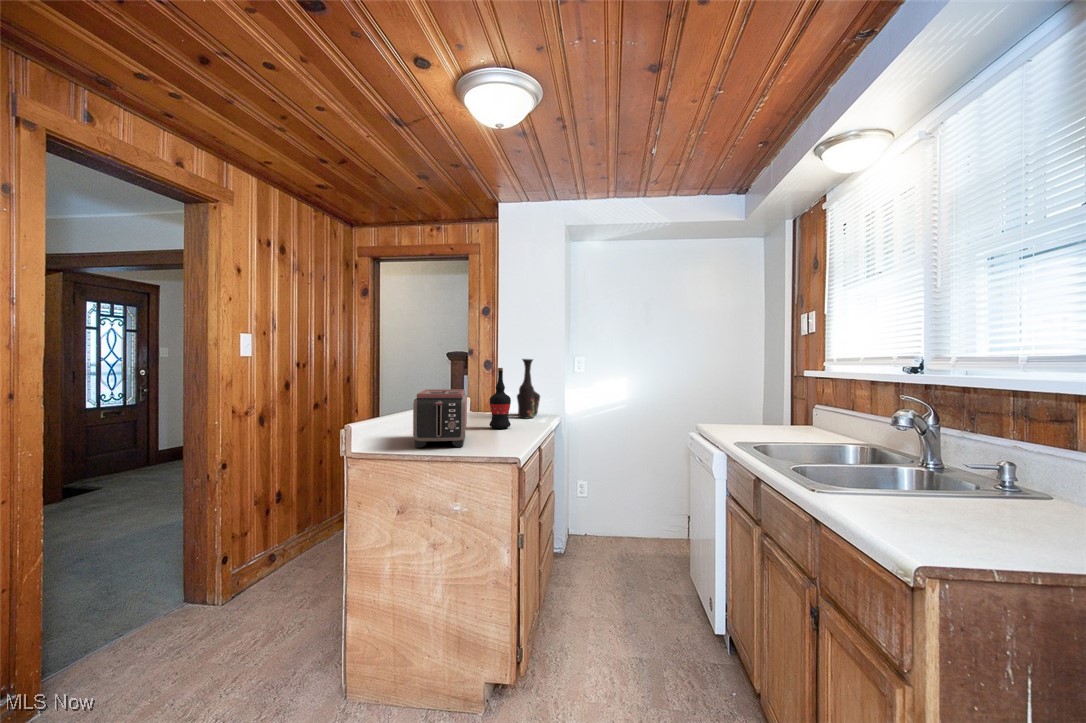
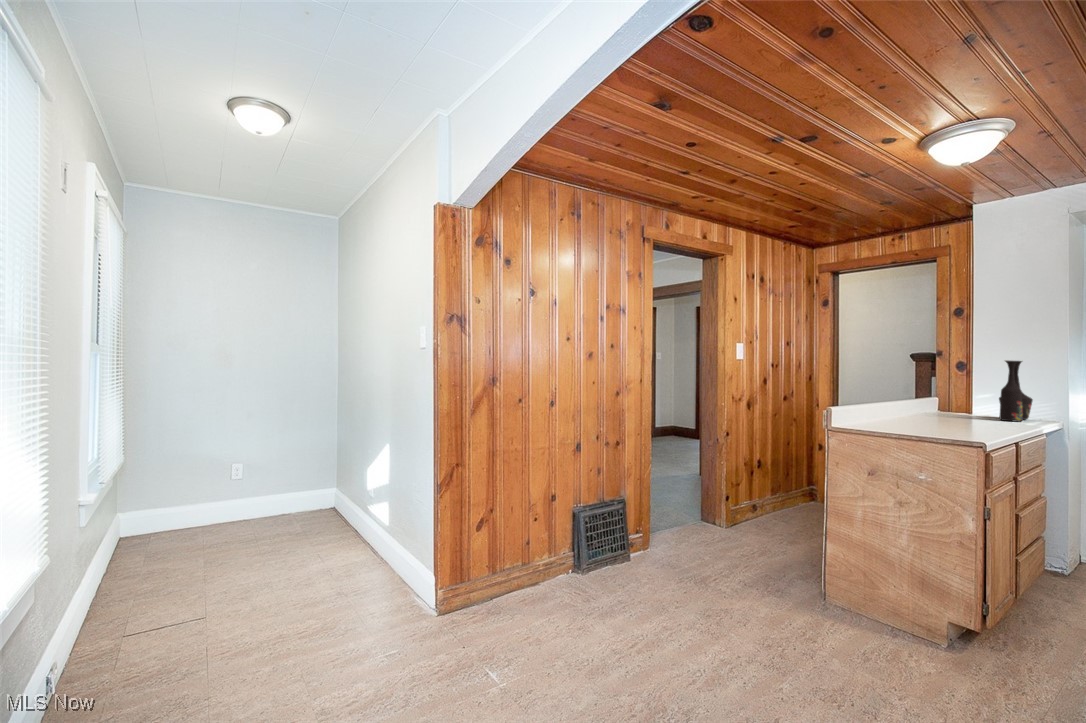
wine bottle: present [489,368,511,428] -> none [959,369,986,425]
toaster: present [413,389,467,448] -> none [880,386,933,432]

